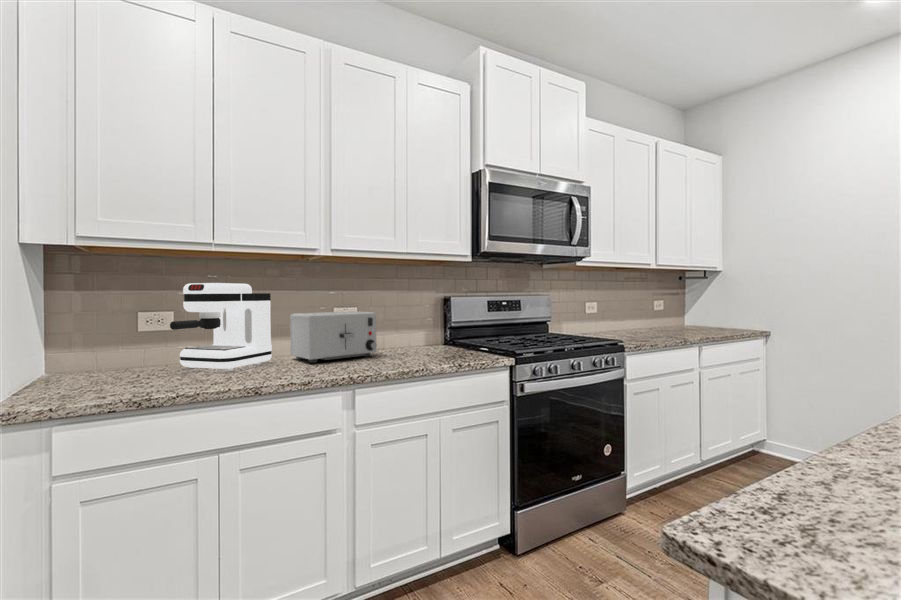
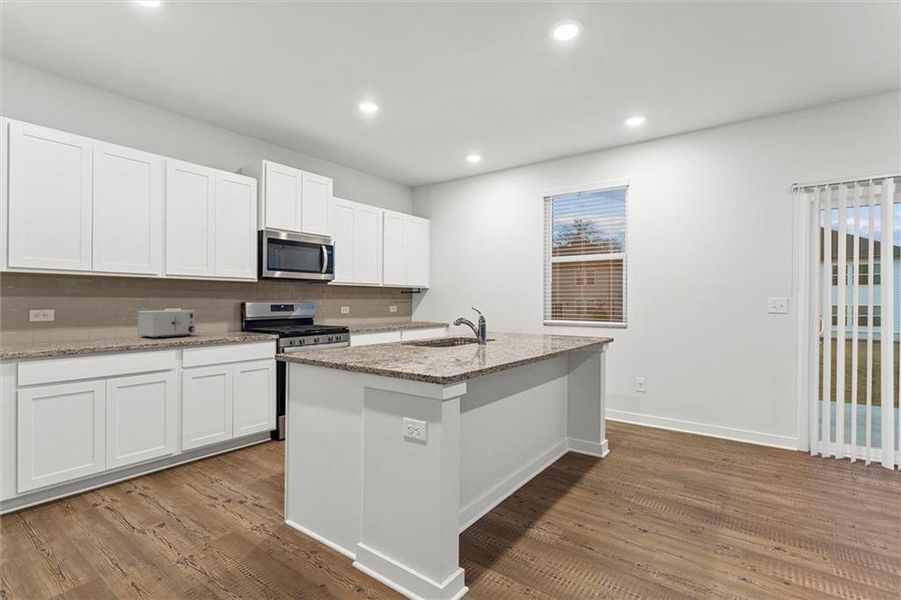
coffee maker: present [170,283,272,370] -> none [67,292,127,341]

